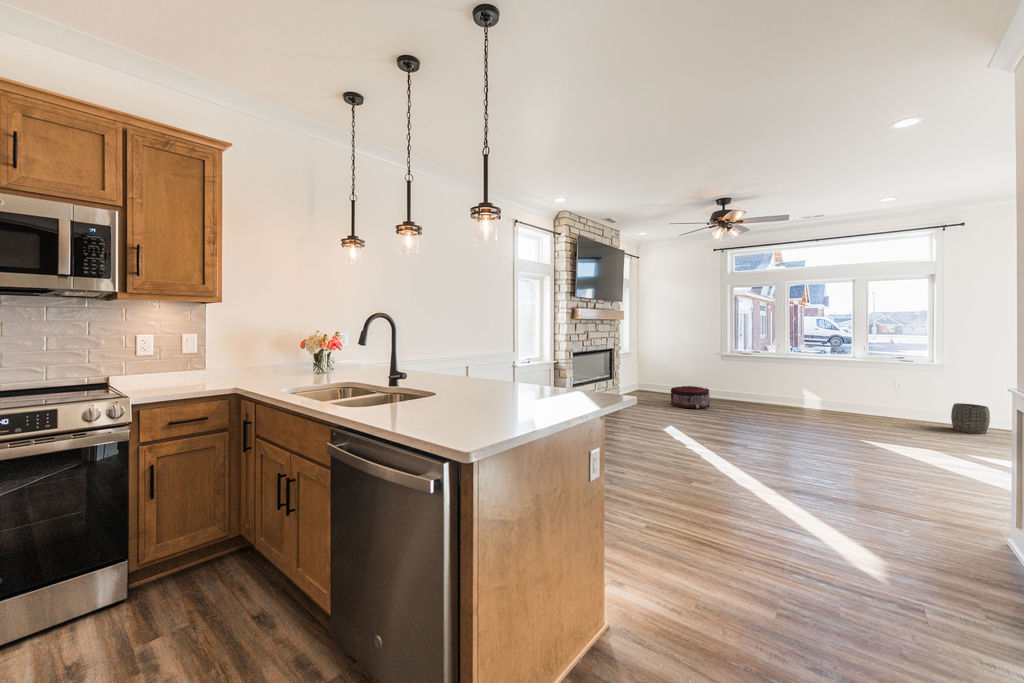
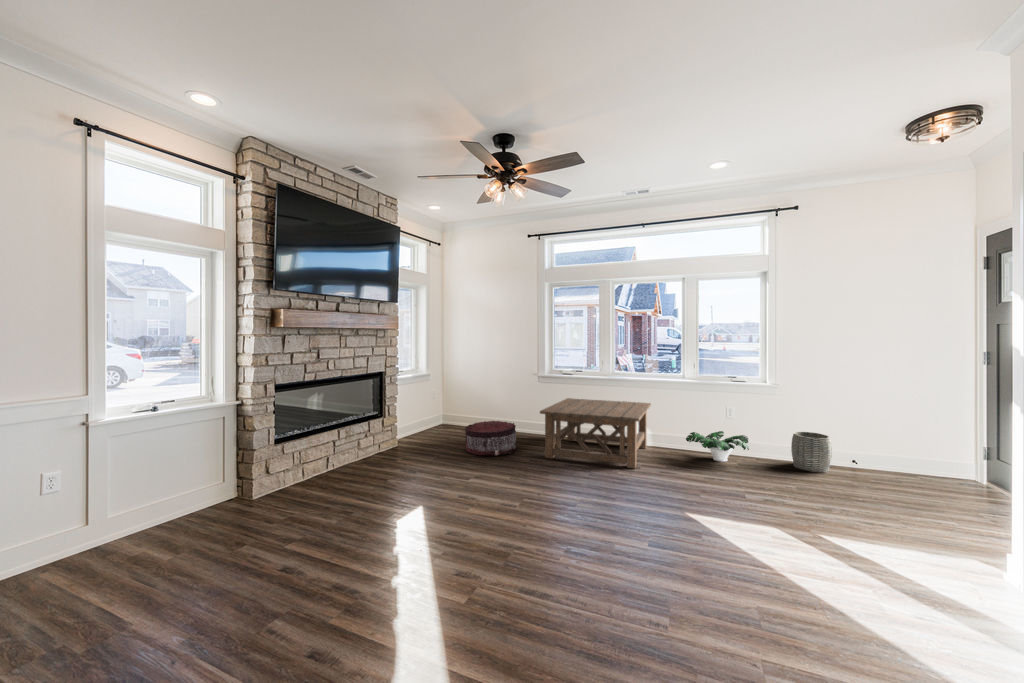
coffee table: none [732,373,821,422] -> present [540,398,651,469]
potted plant: none [853,400,911,423] -> present [686,431,749,462]

